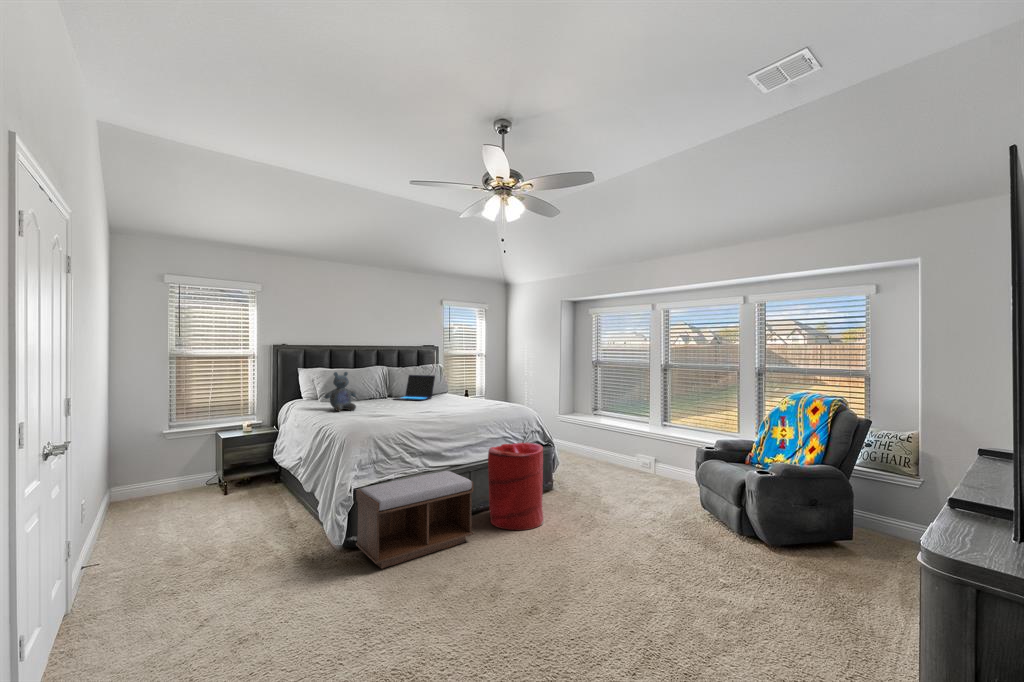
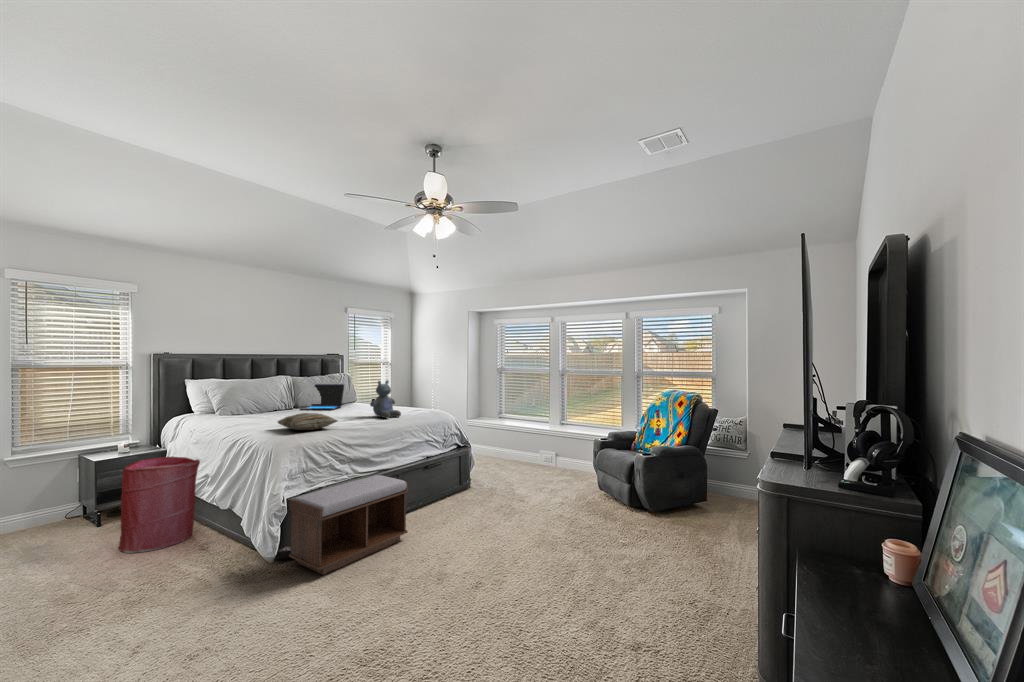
stuffed bear: present [325,372,356,411] -> present [370,380,401,418]
pillow: none [356,404,410,421] -> present [278,413,337,430]
laundry hamper: present [488,442,544,530] -> present [119,457,200,553]

